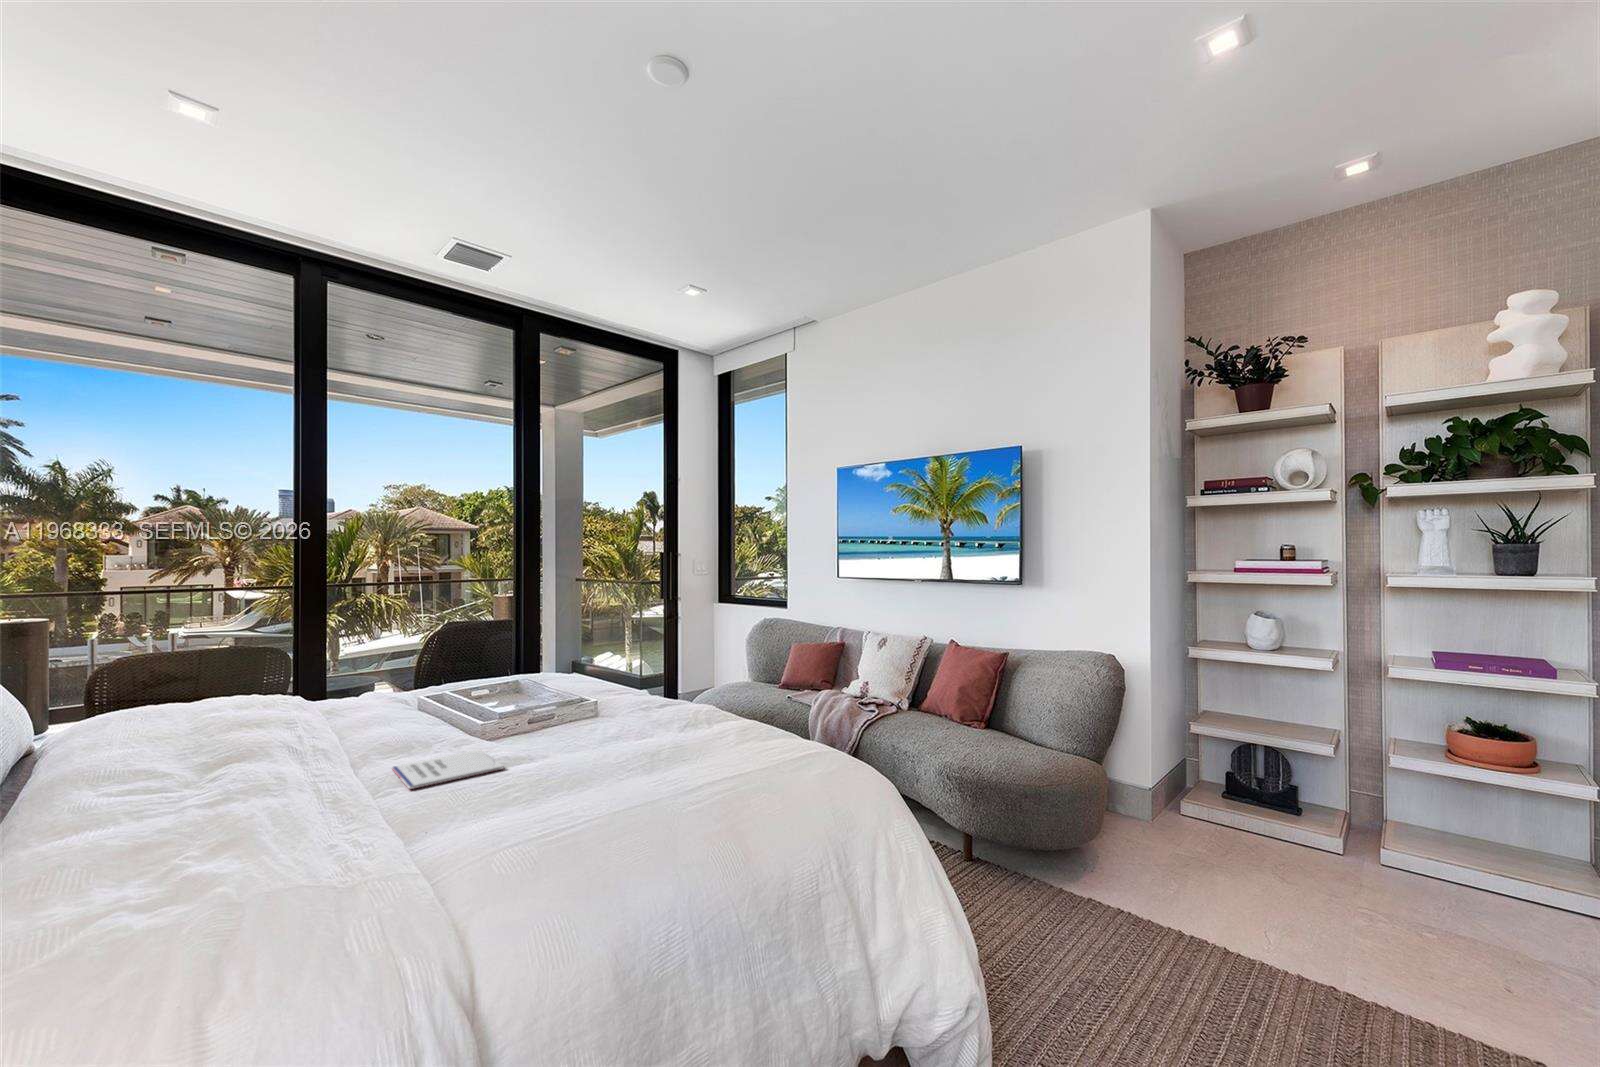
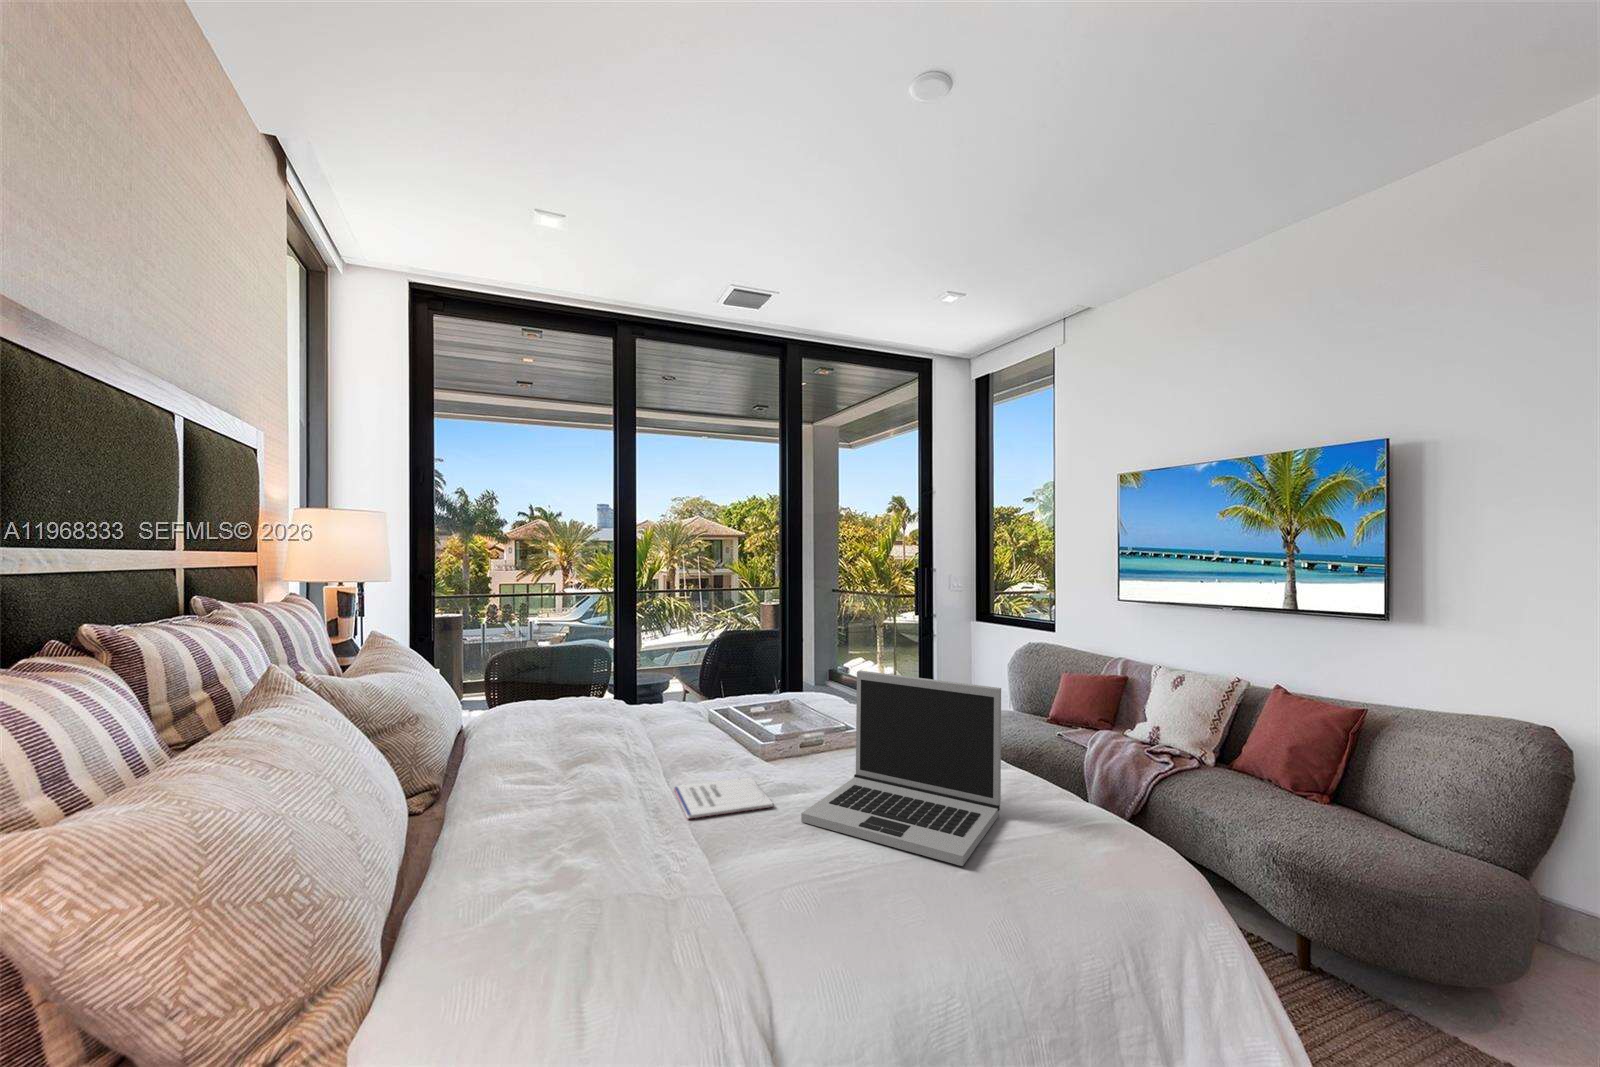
laptop: none [533,636,719,784] -> present [801,671,1001,866]

